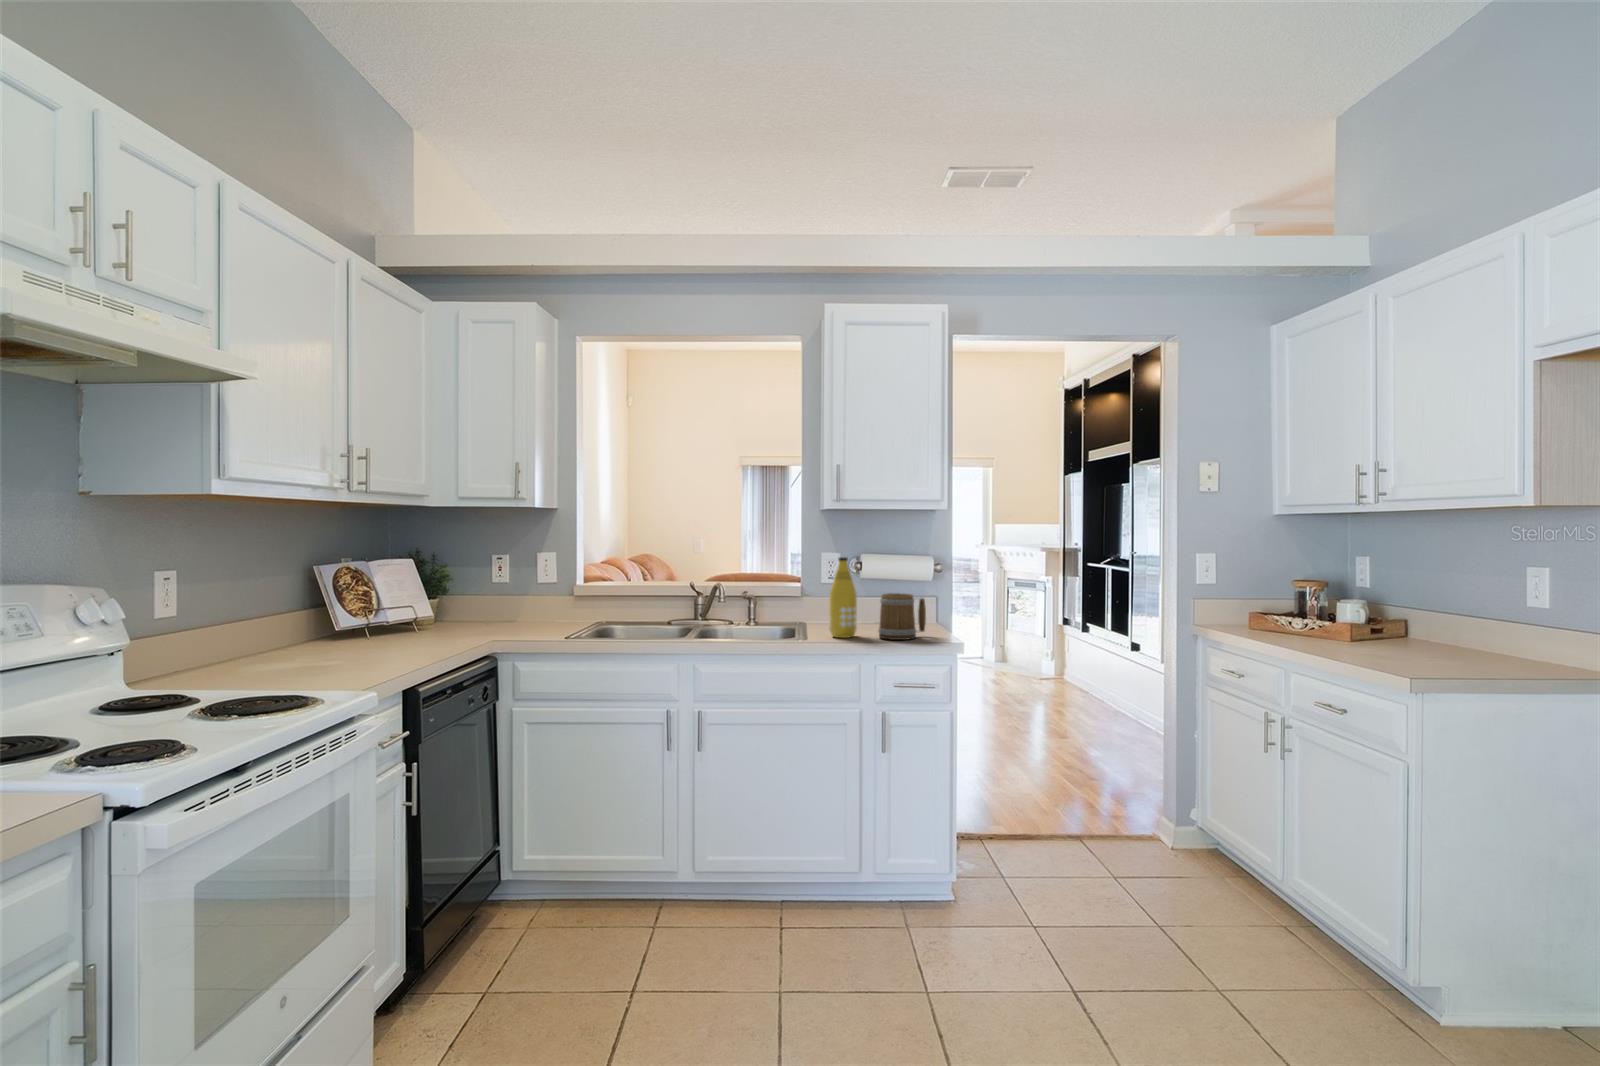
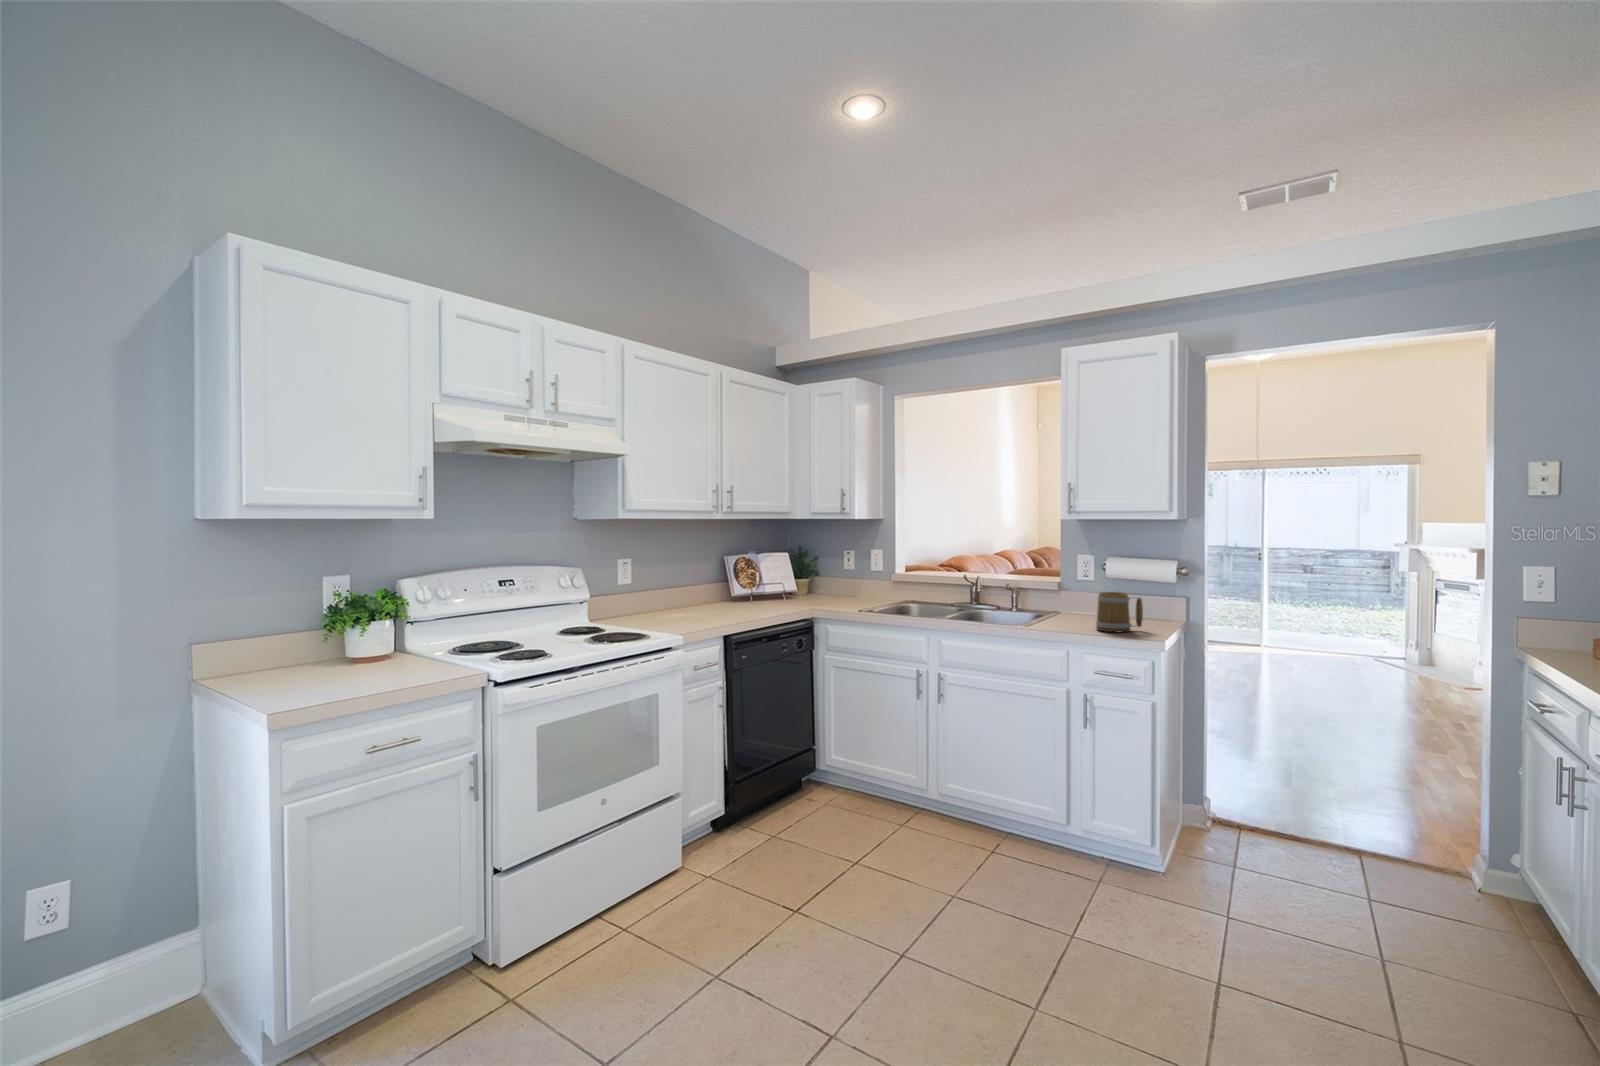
bottle: present [829,557,857,638] -> none [1058,560,1082,627]

